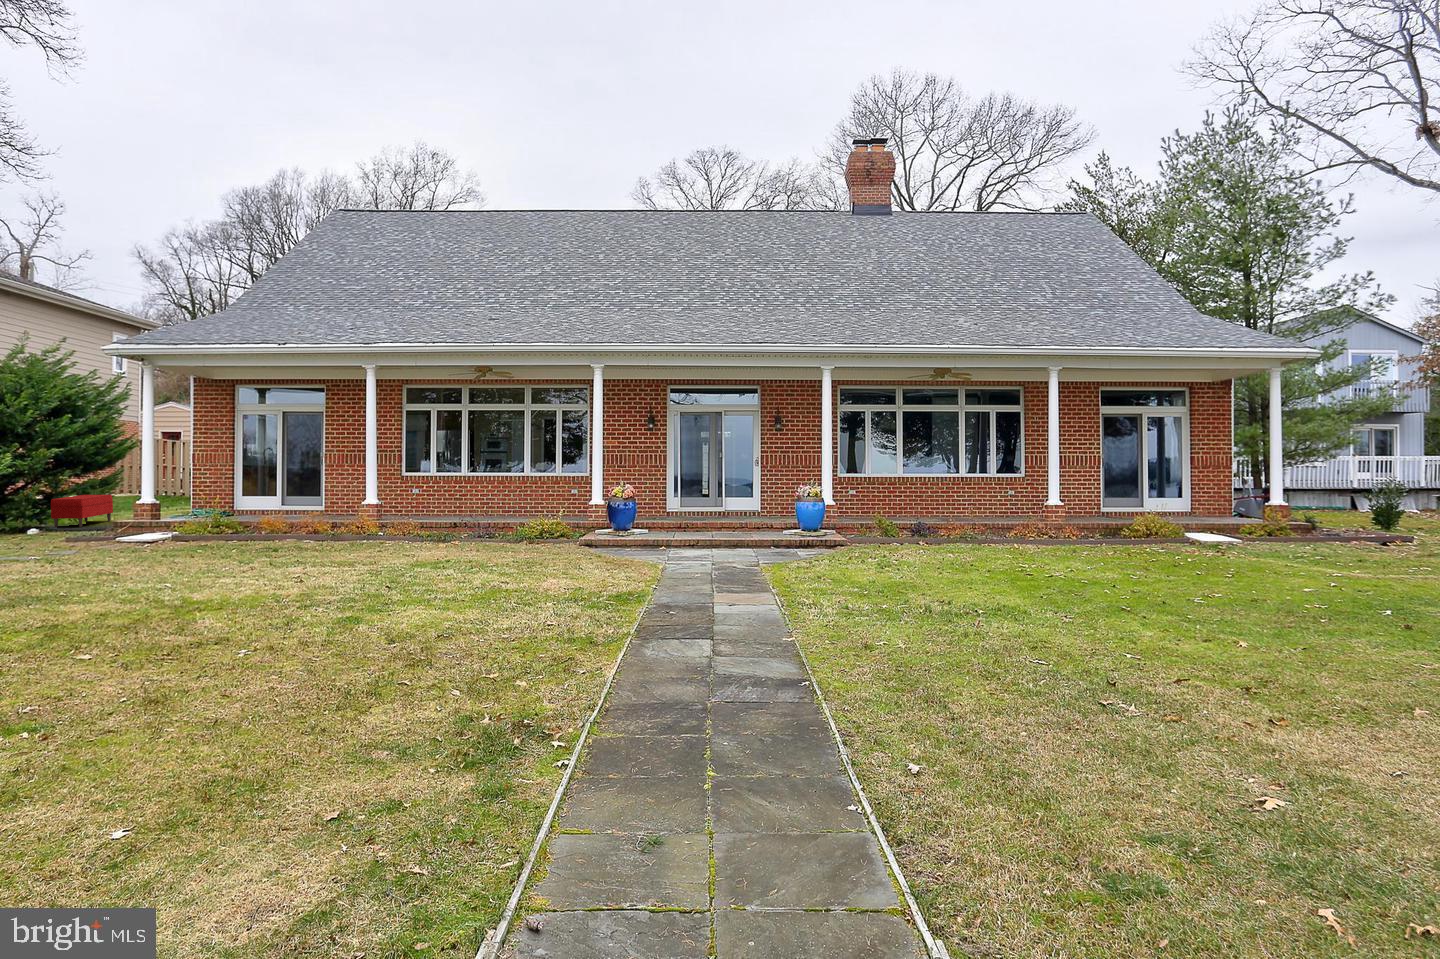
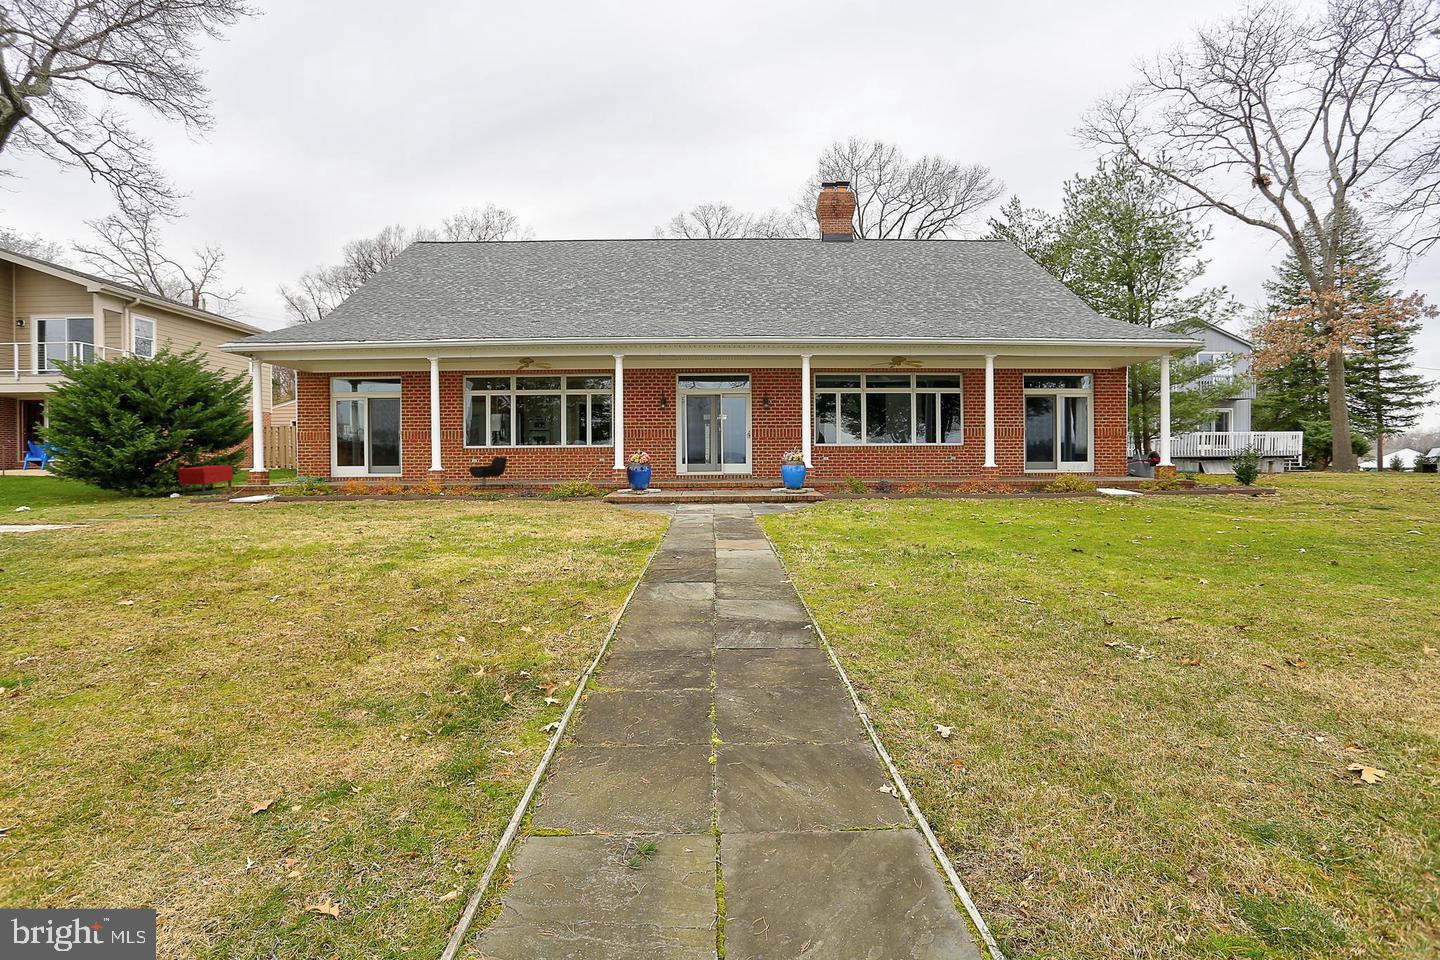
lounge chair: none [406,487,454,524] -> present [469,457,507,486]

